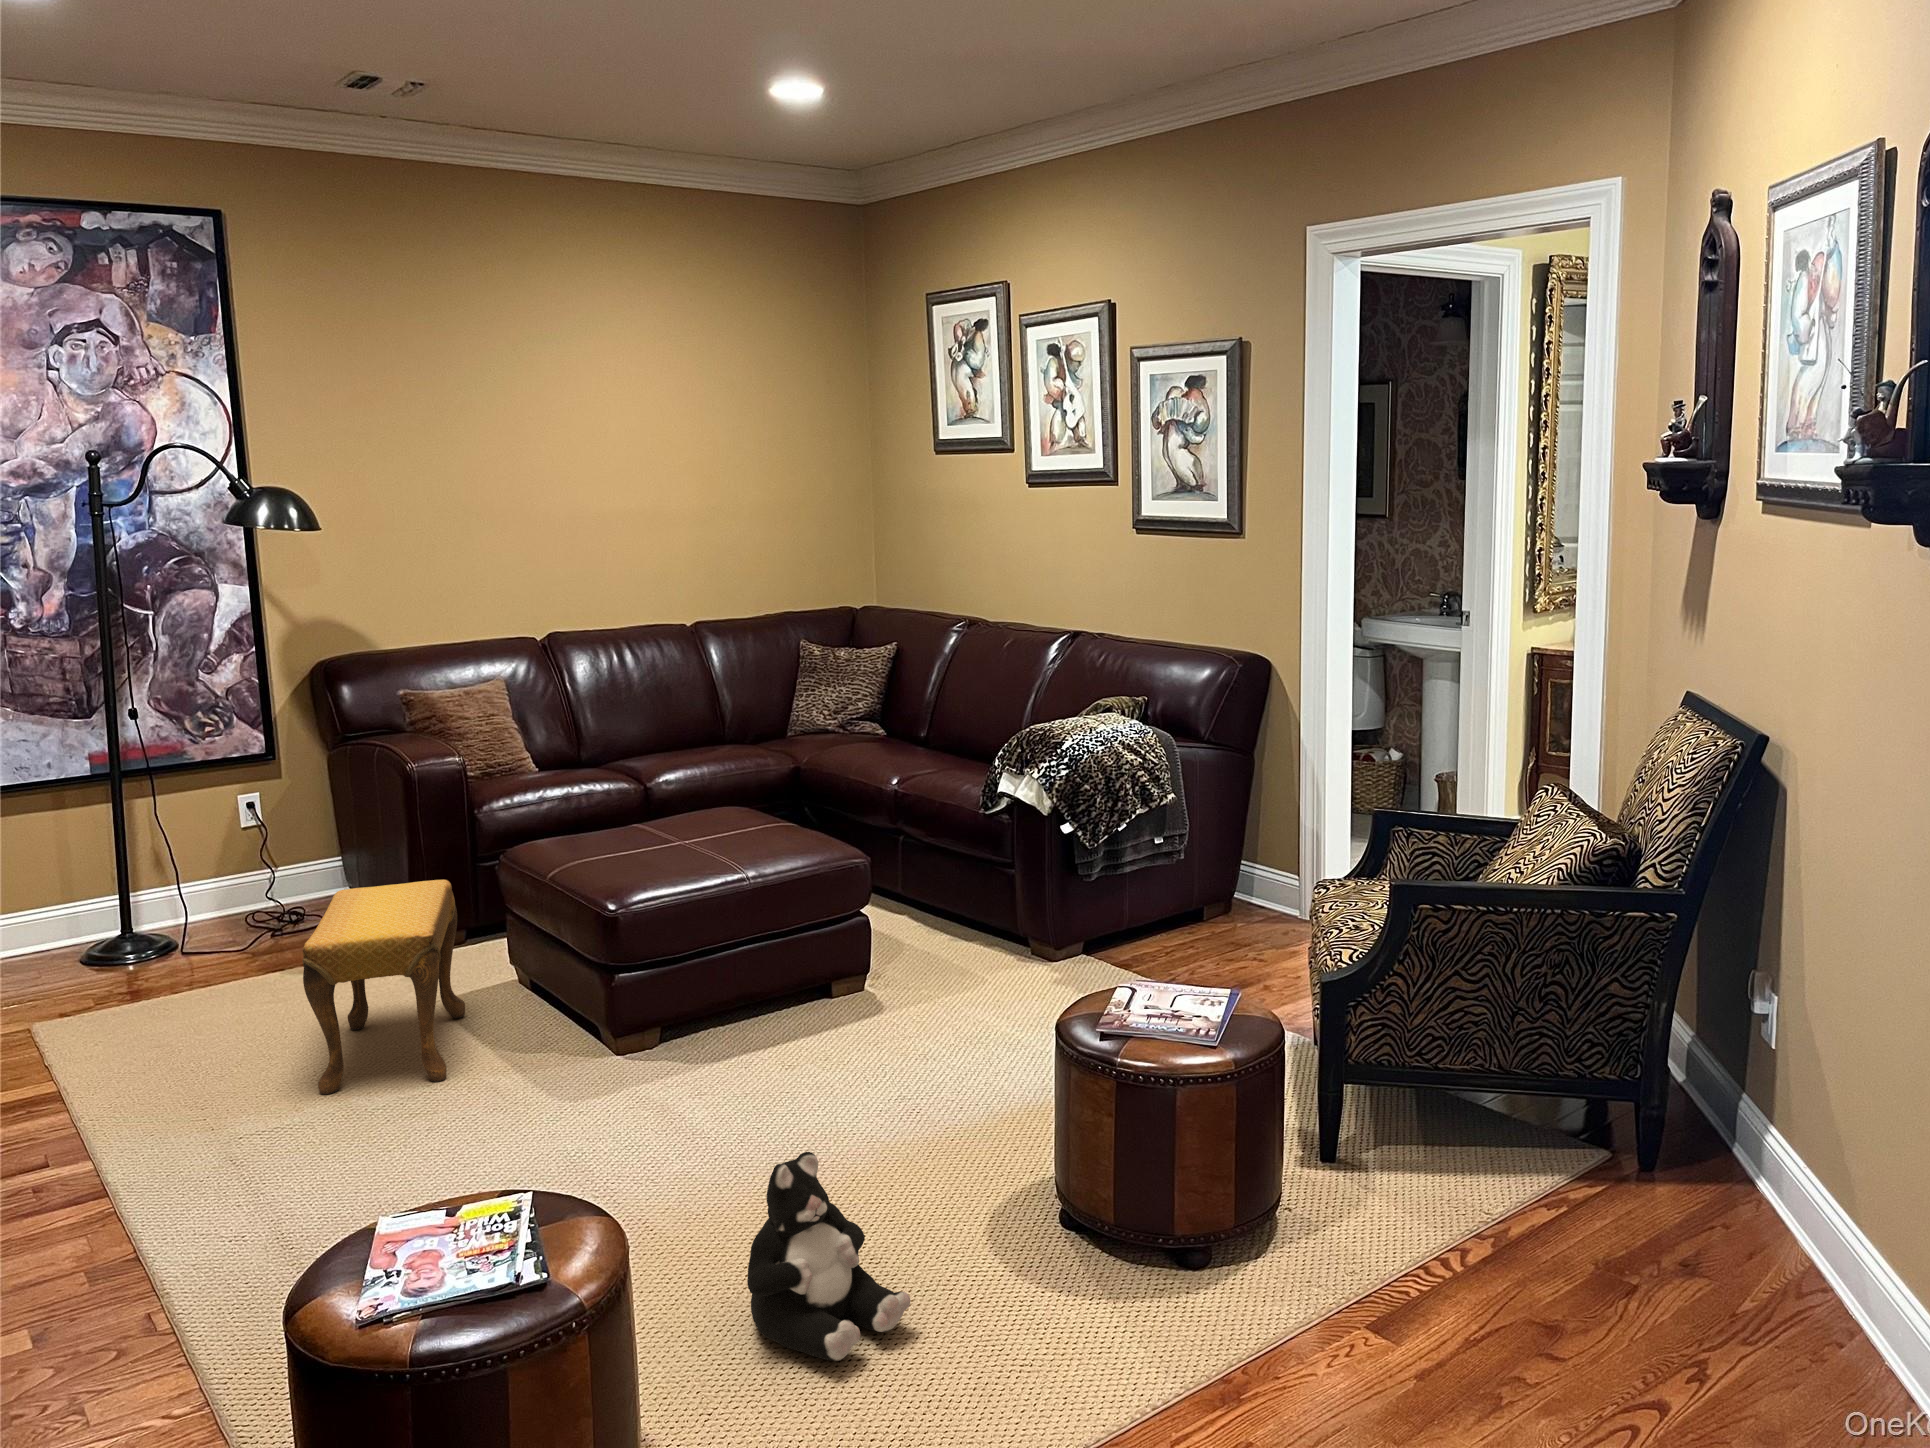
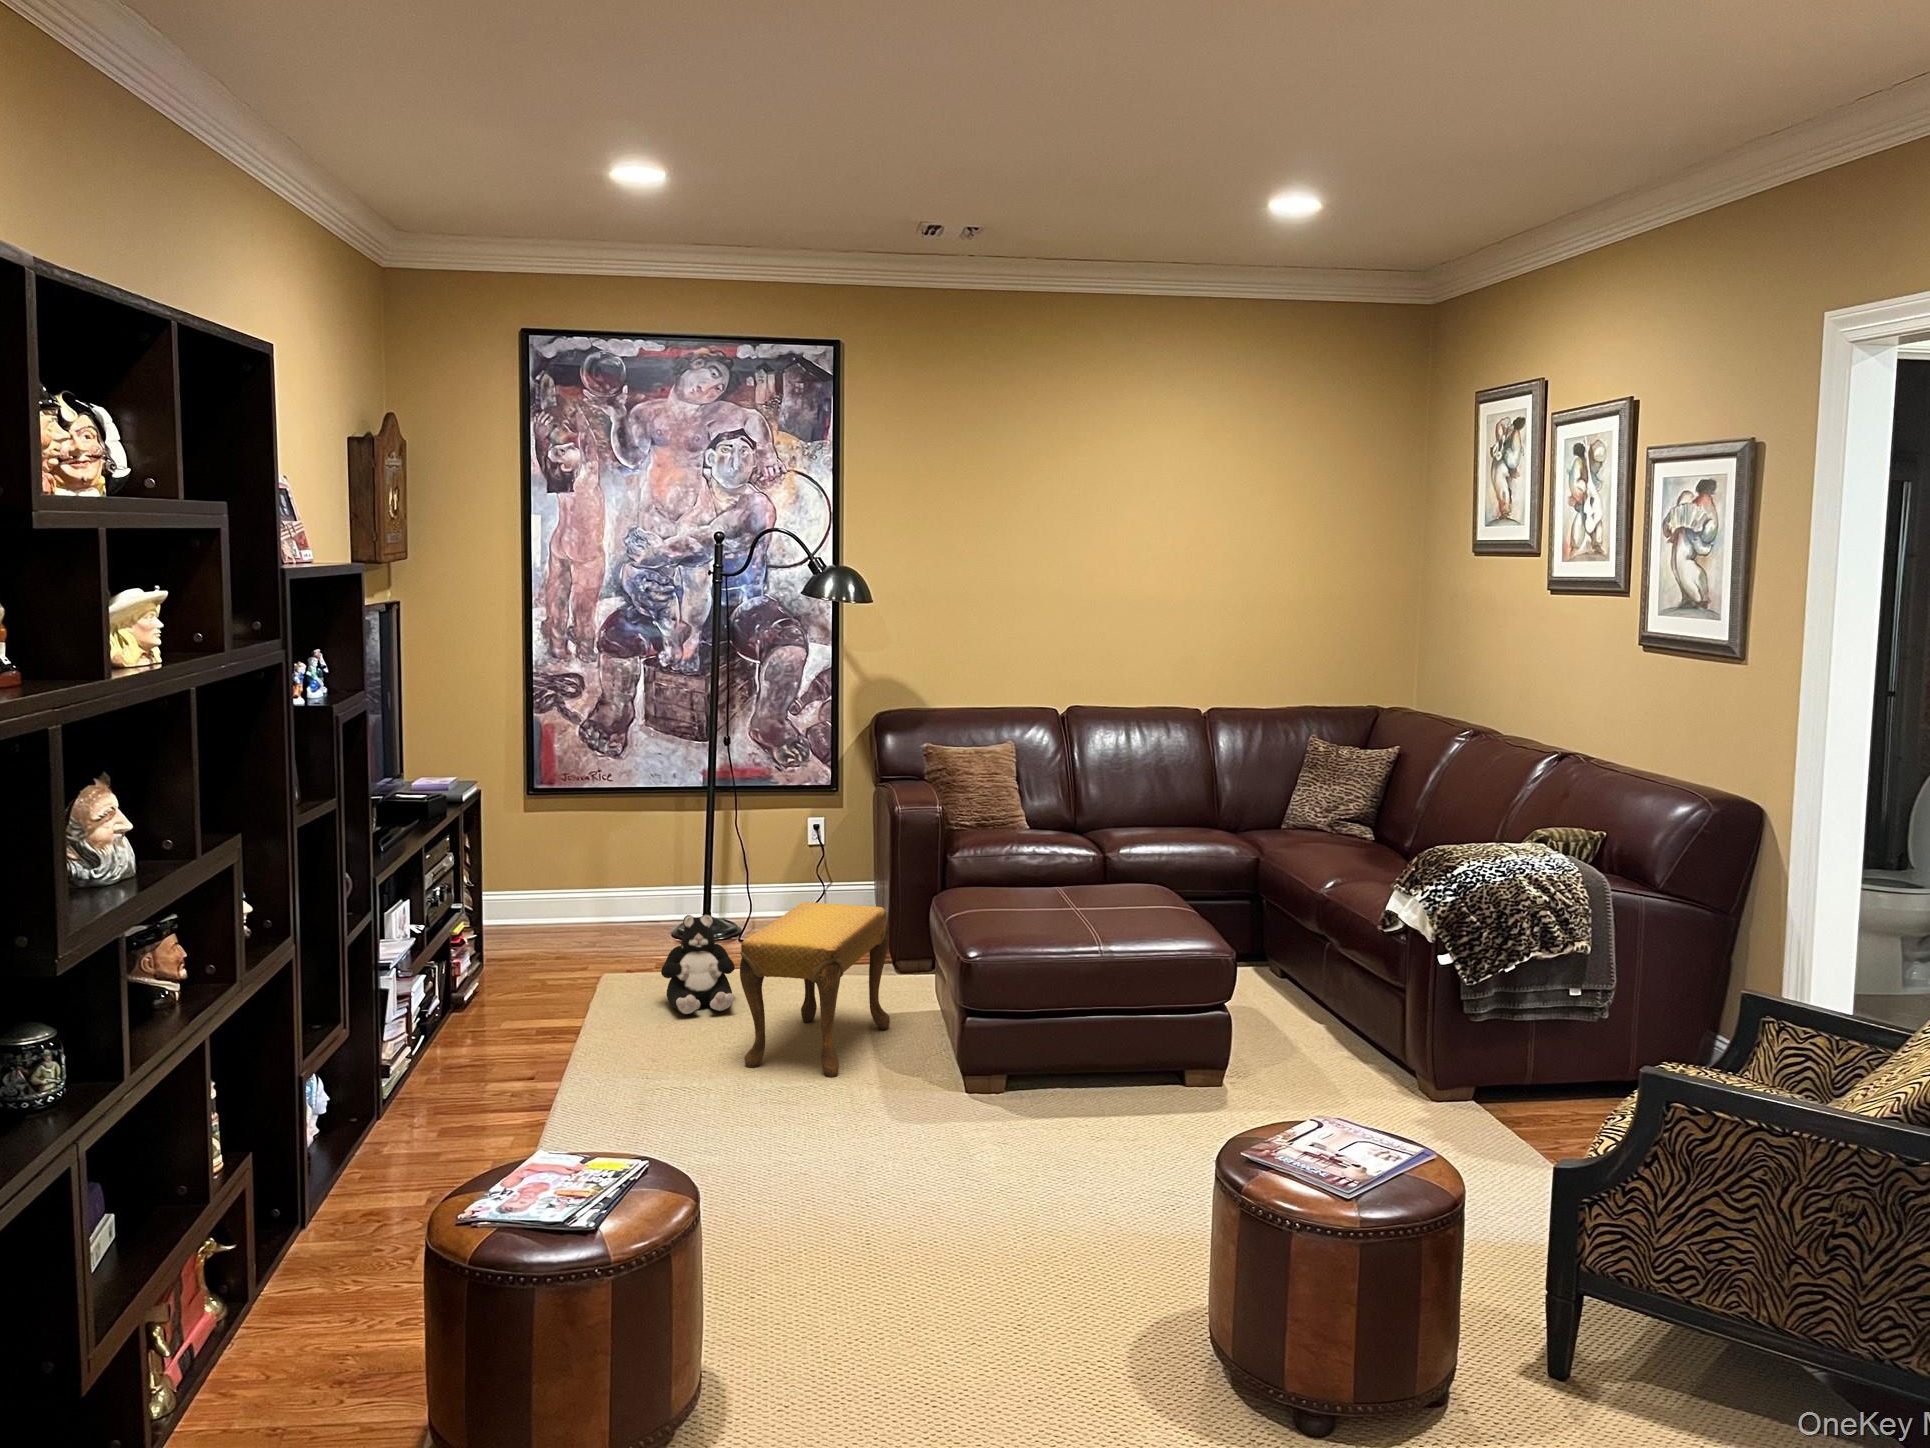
plush toy: present [747,1152,911,1361] -> present [661,914,735,1014]

